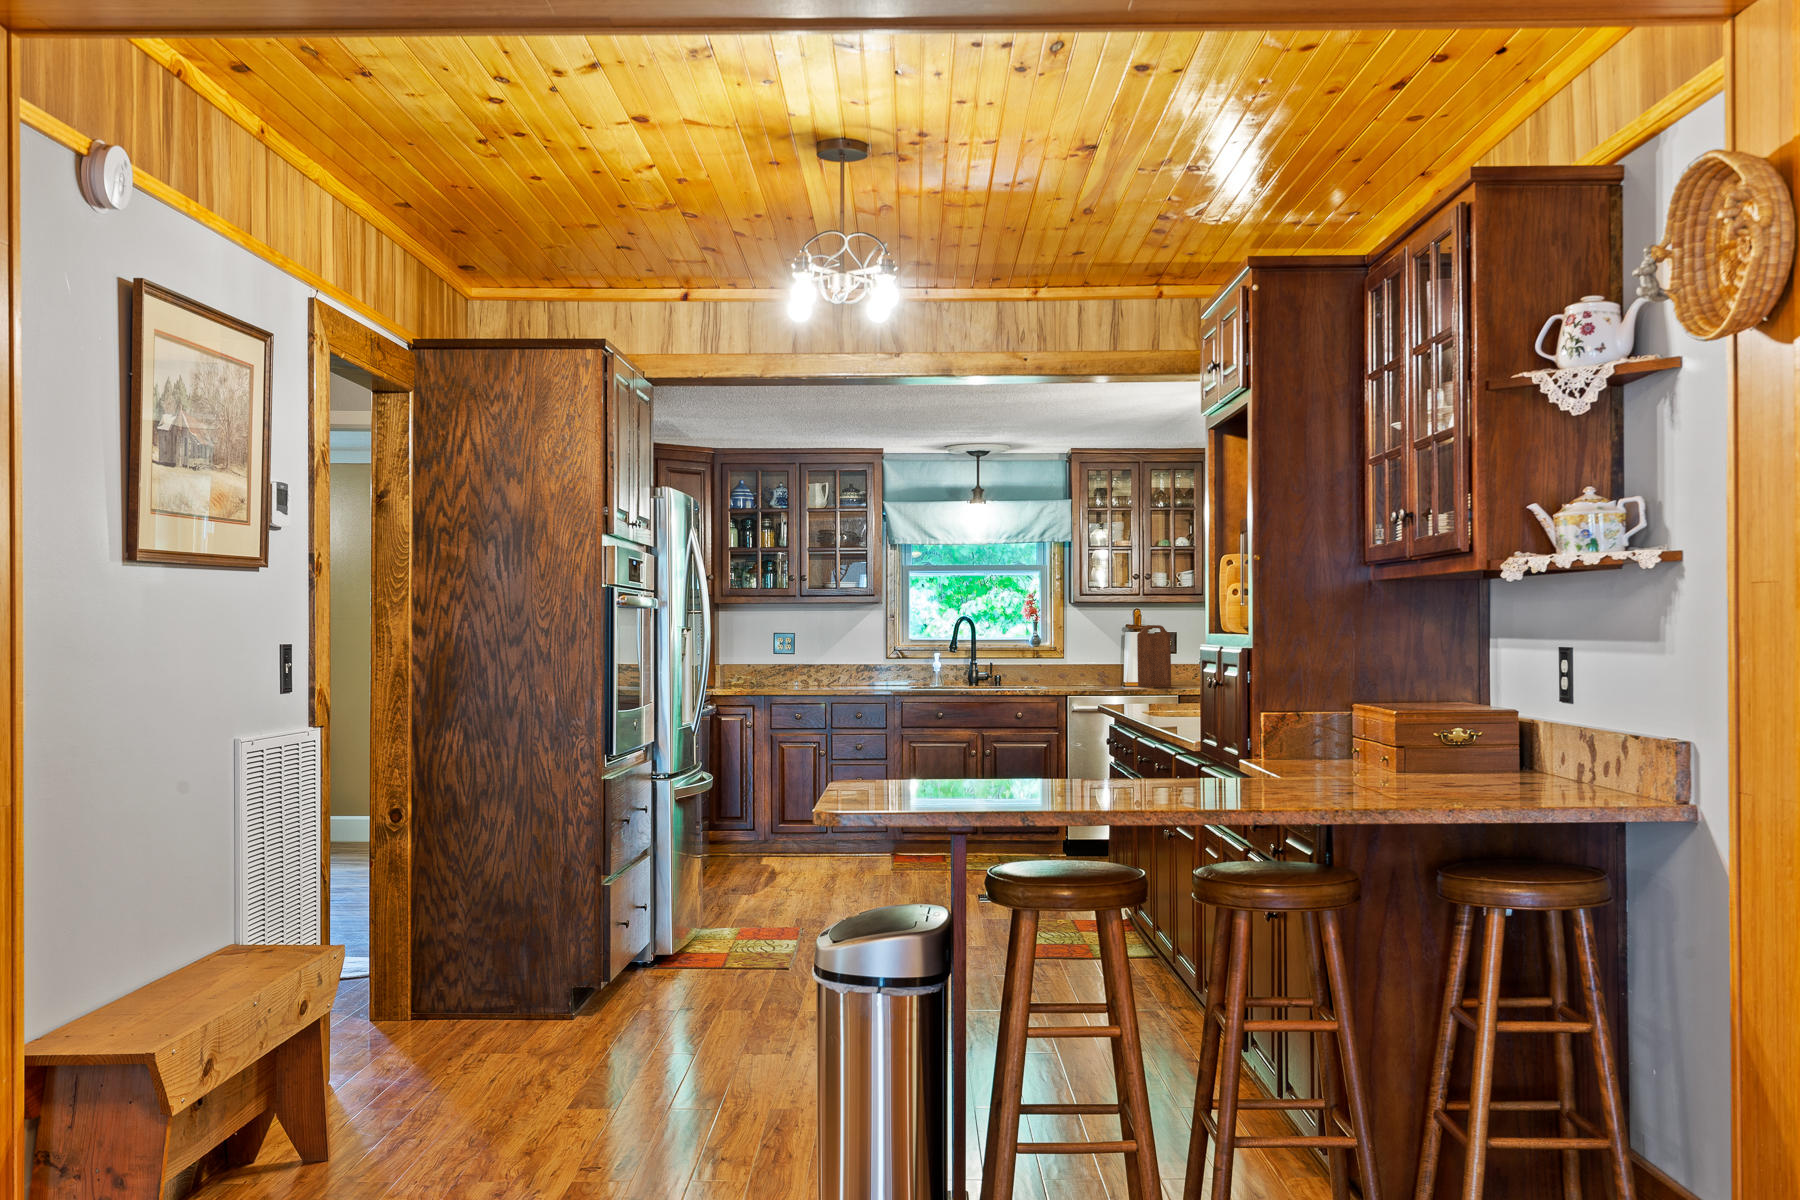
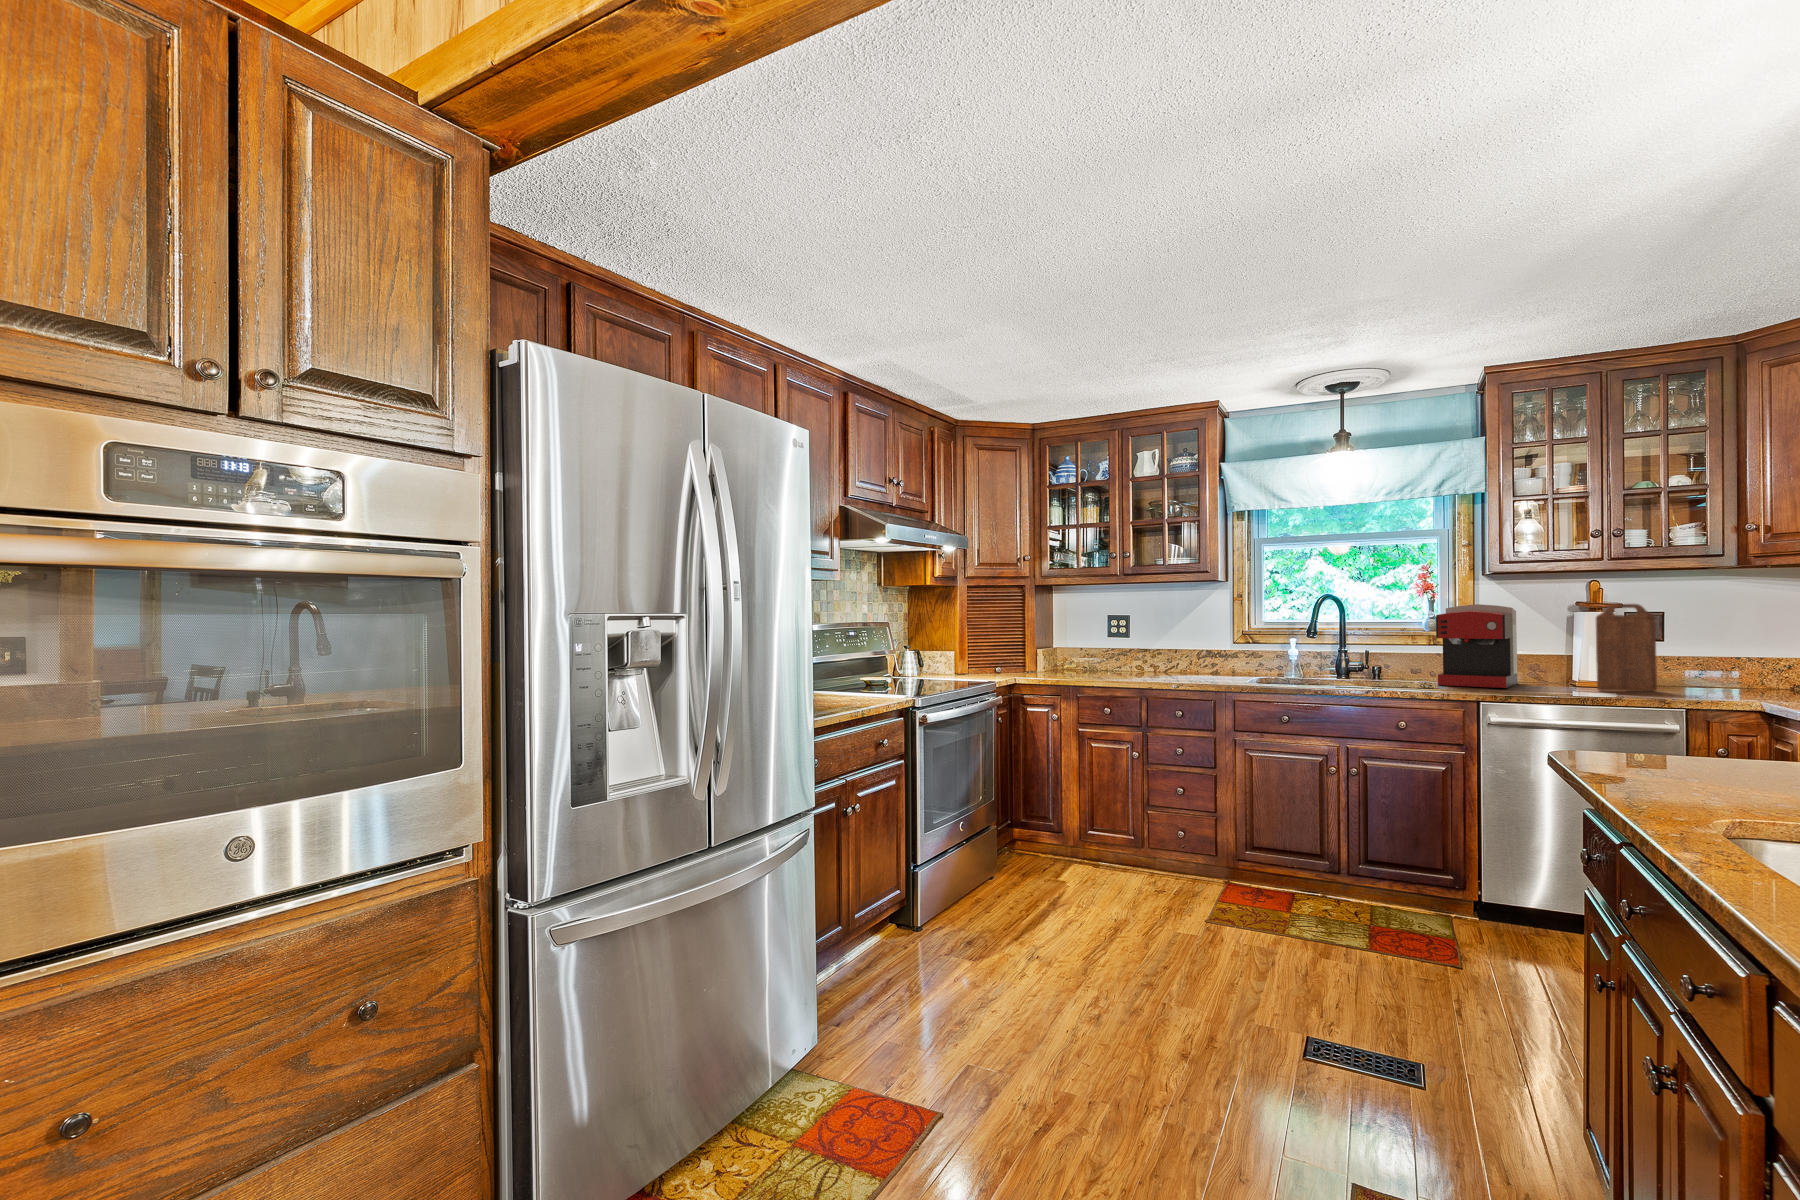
coffee maker: none [1040,625,1091,687] -> present [1436,604,1518,688]

